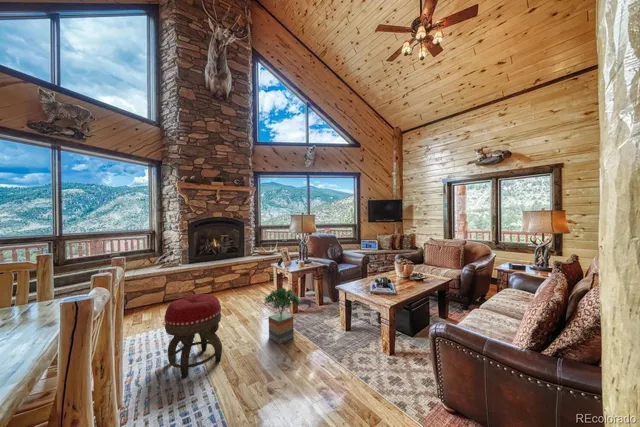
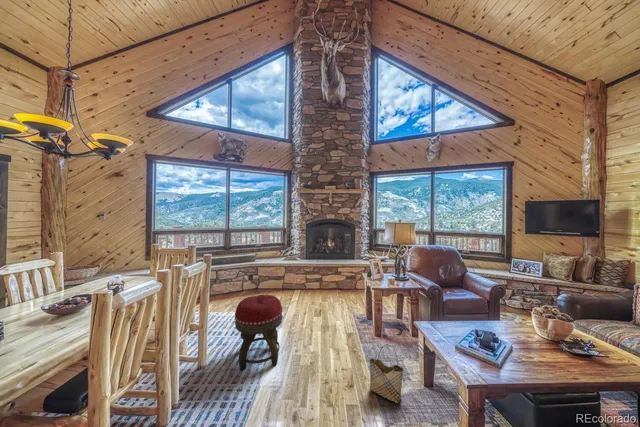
potted tree: present [265,288,300,344] -> none [325,306,365,371]
woven basket: none [310,305,336,344] -> present [369,344,404,403]

